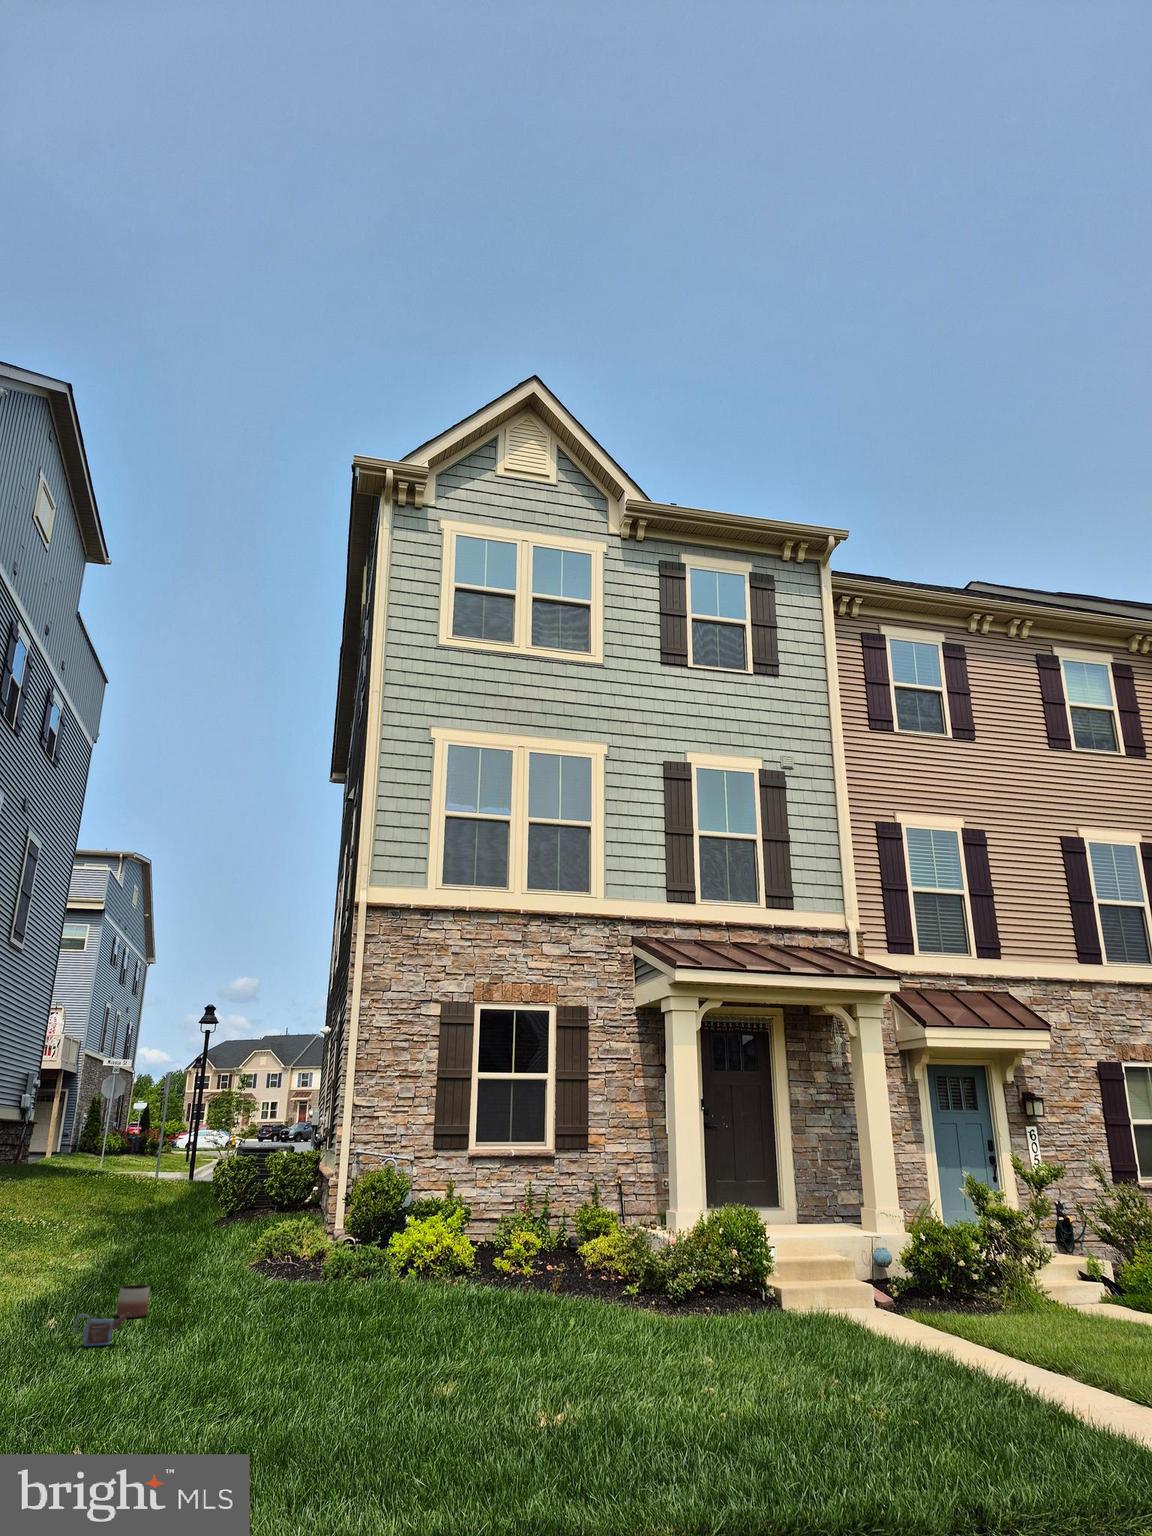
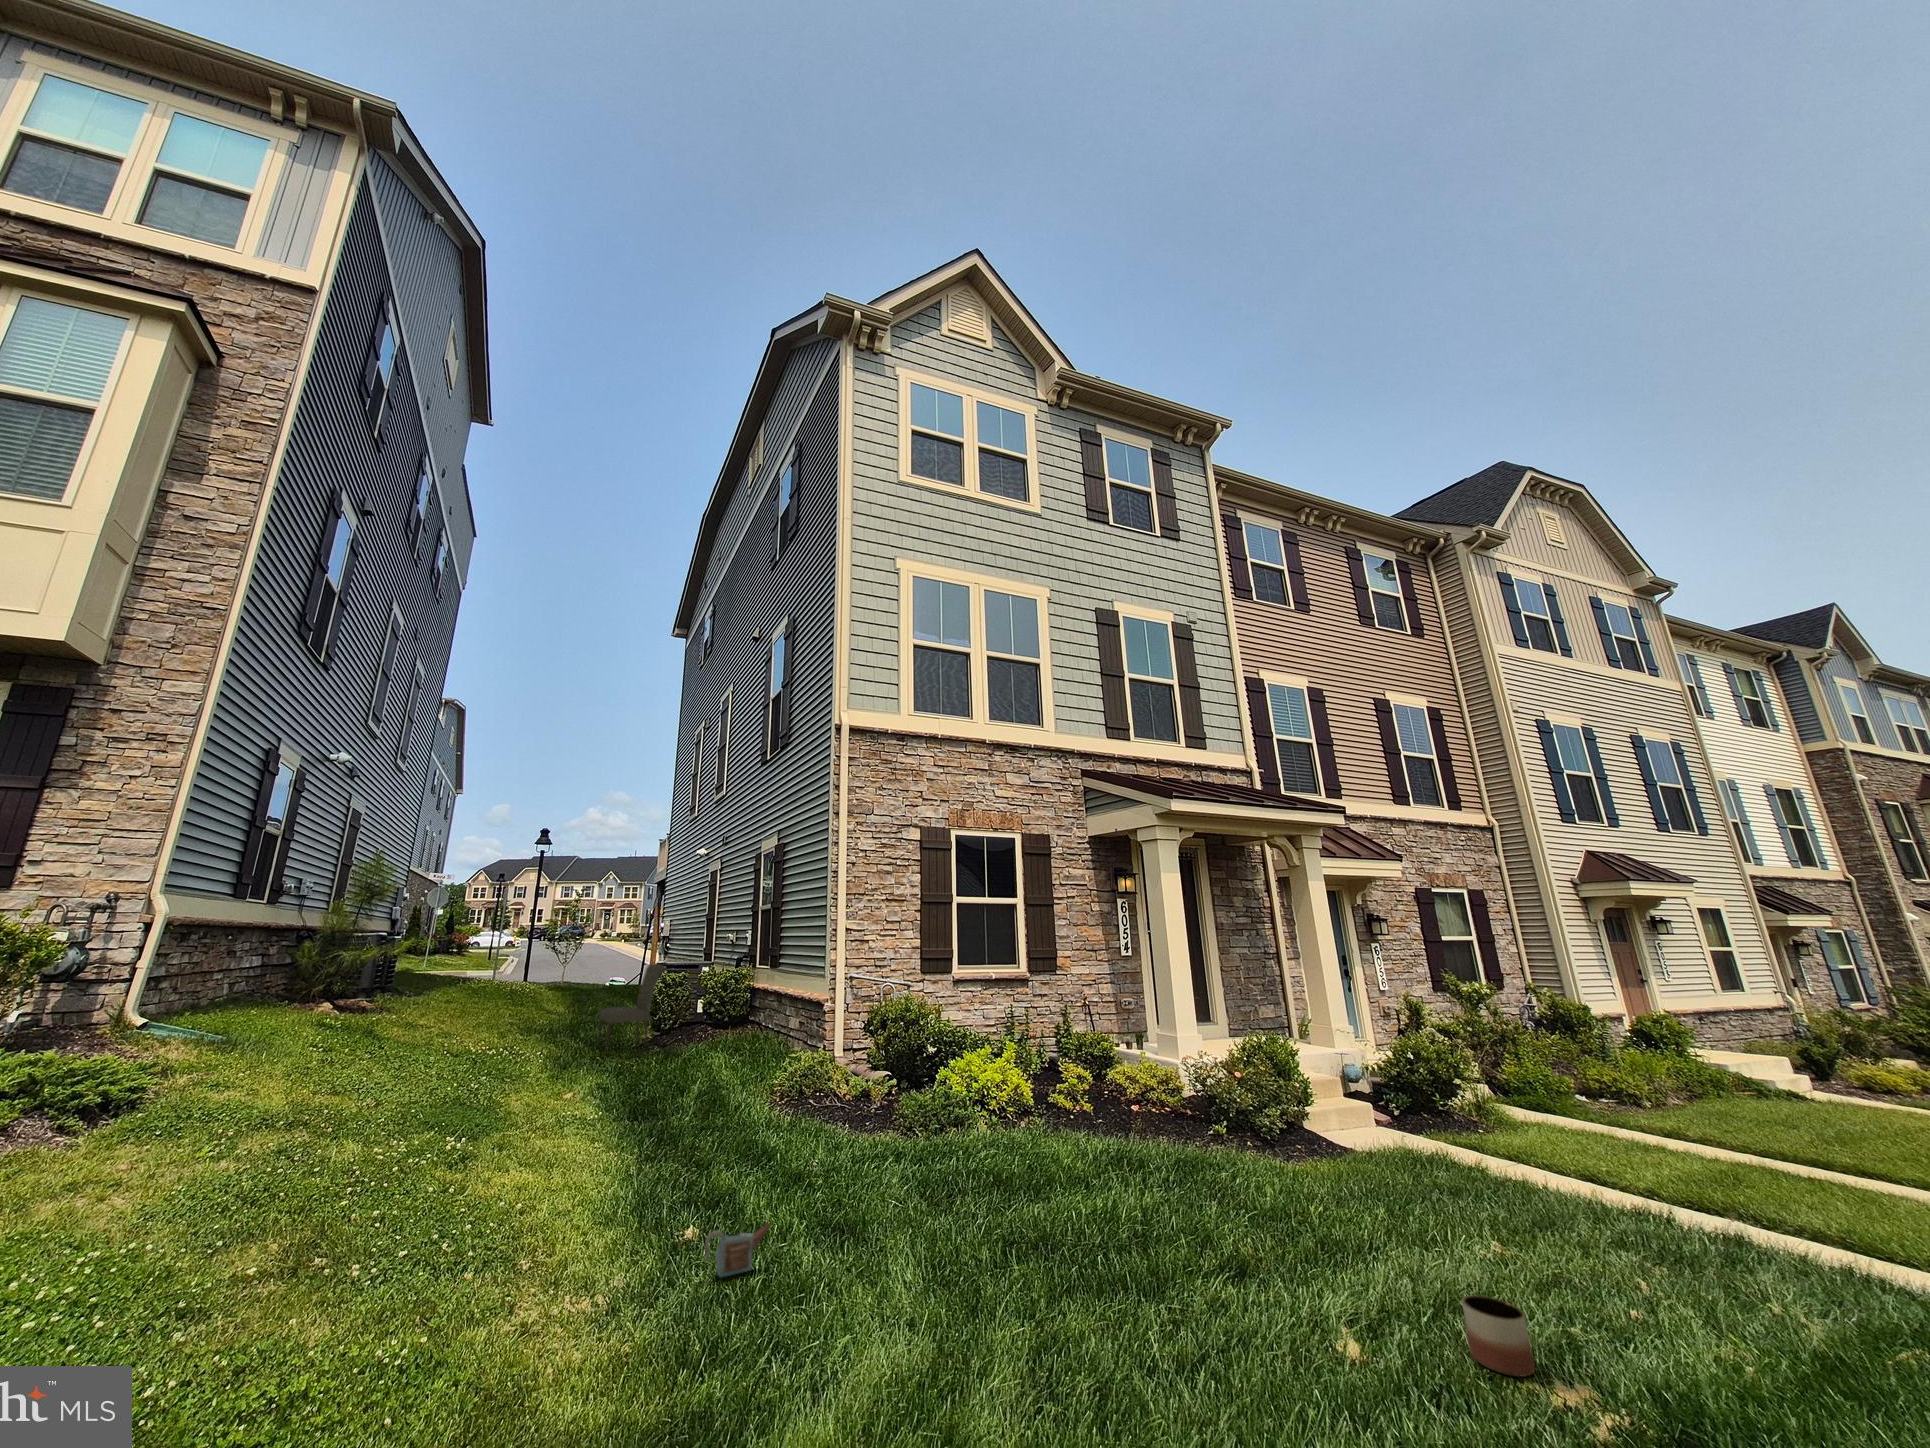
chair: none [167,1141,233,1226] -> present [597,964,664,1050]
planter: present [116,1284,150,1318] -> present [1462,1295,1535,1377]

